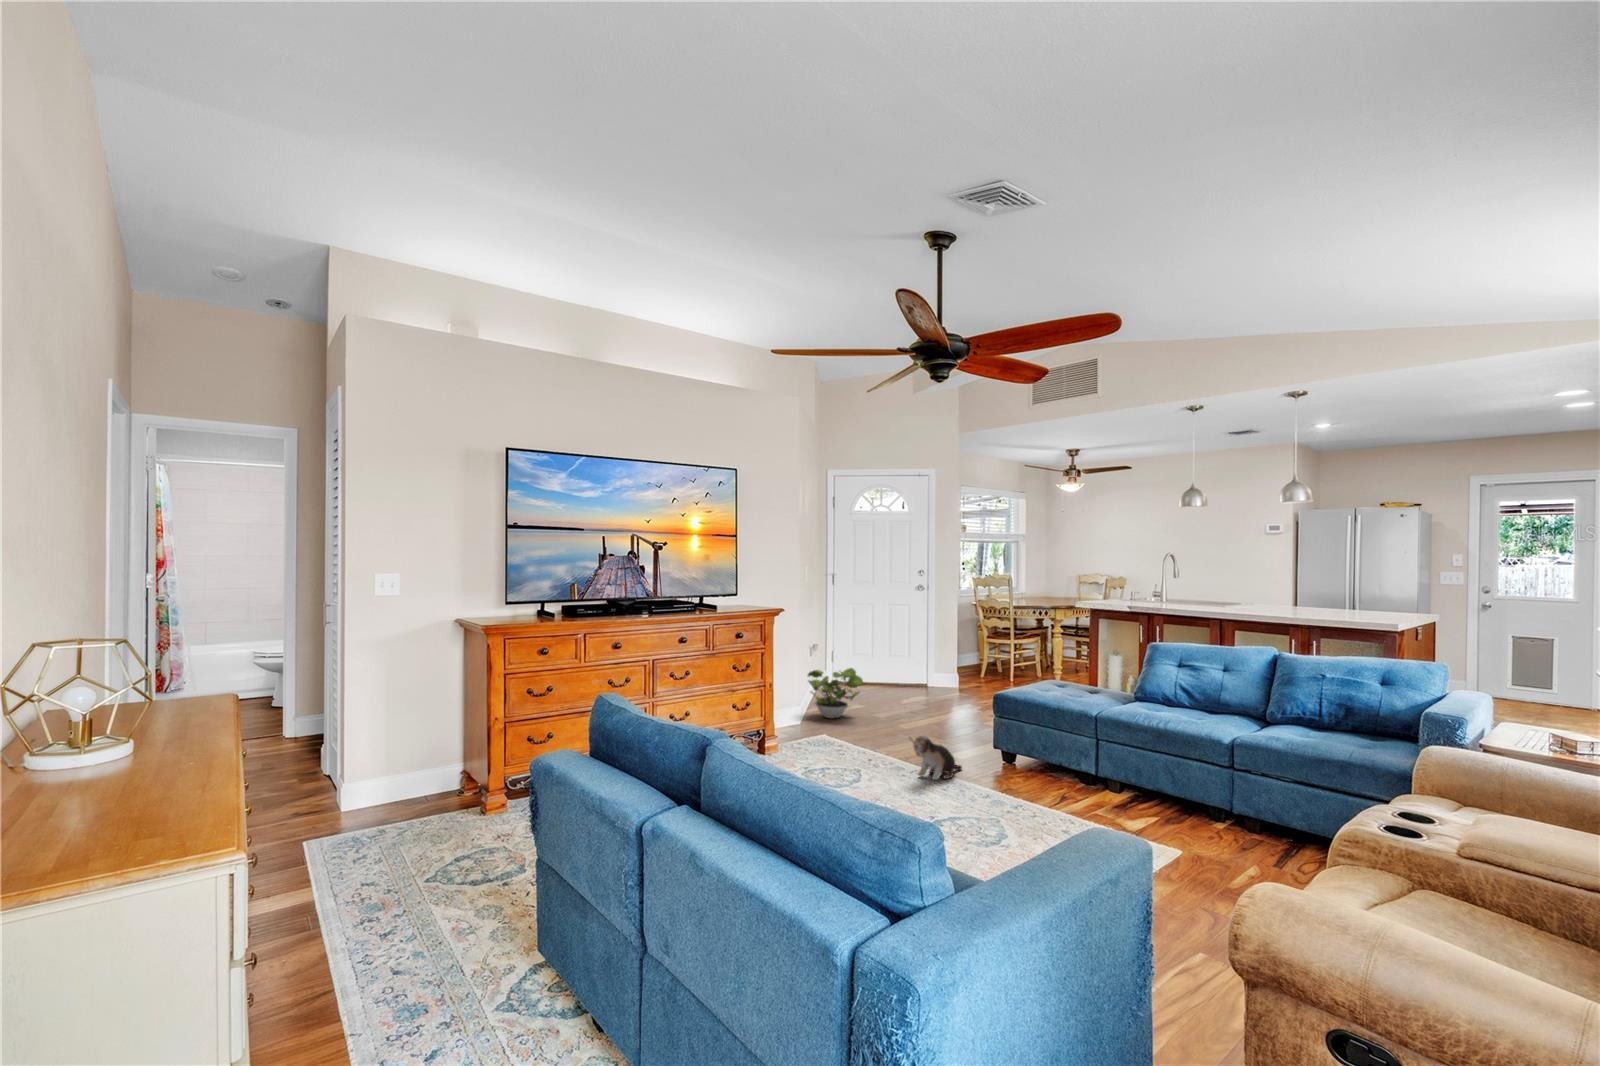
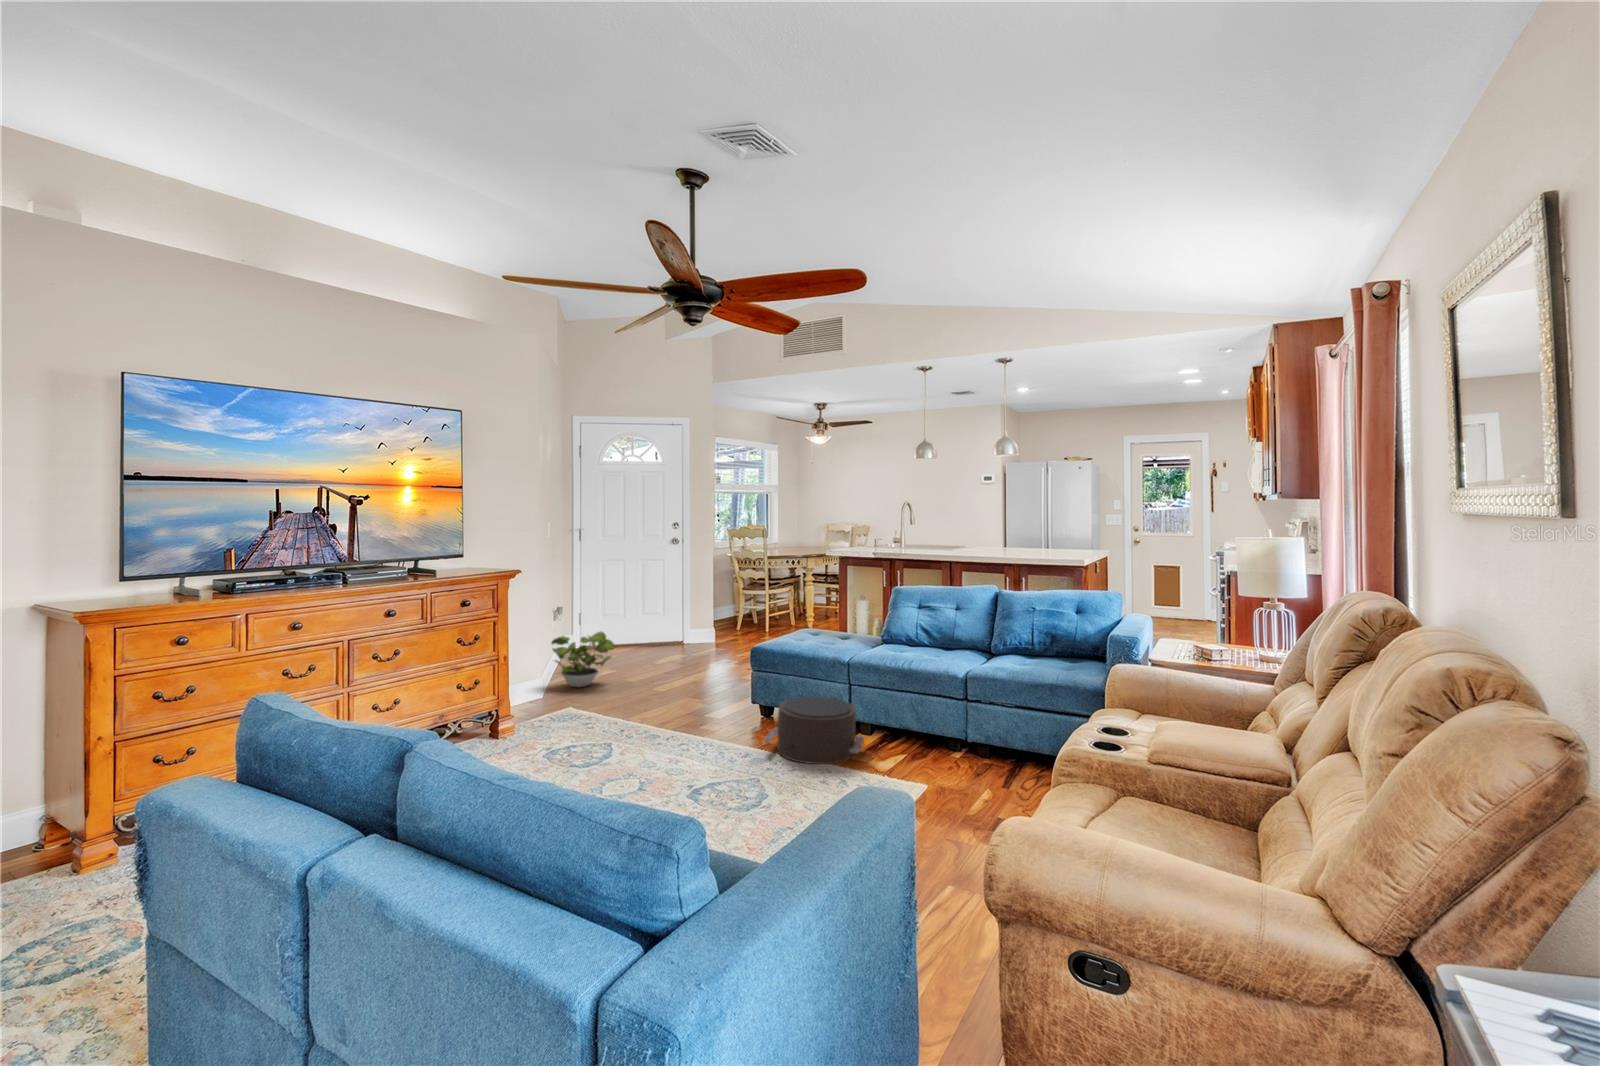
plush toy: present [909,736,962,780] -> none [664,698,720,743]
pouf: none [1005,747,1114,818] -> present [763,697,864,764]

